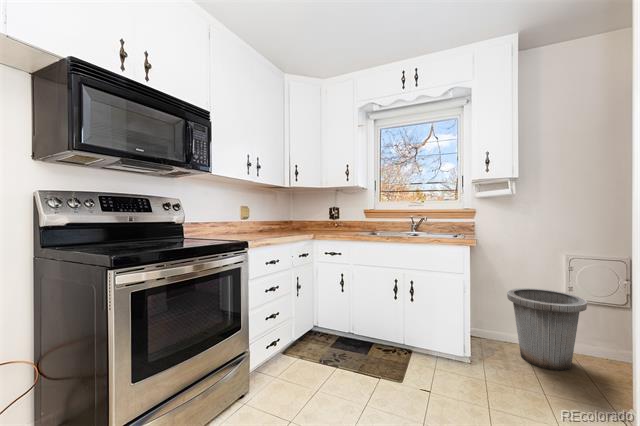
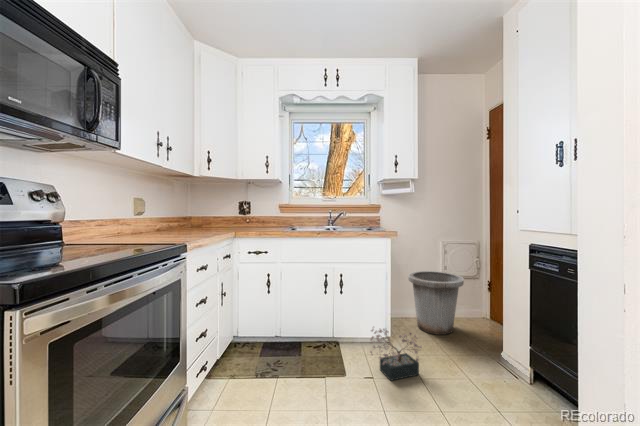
decorative plant: none [427,338,494,403] -> present [370,329,422,381]

